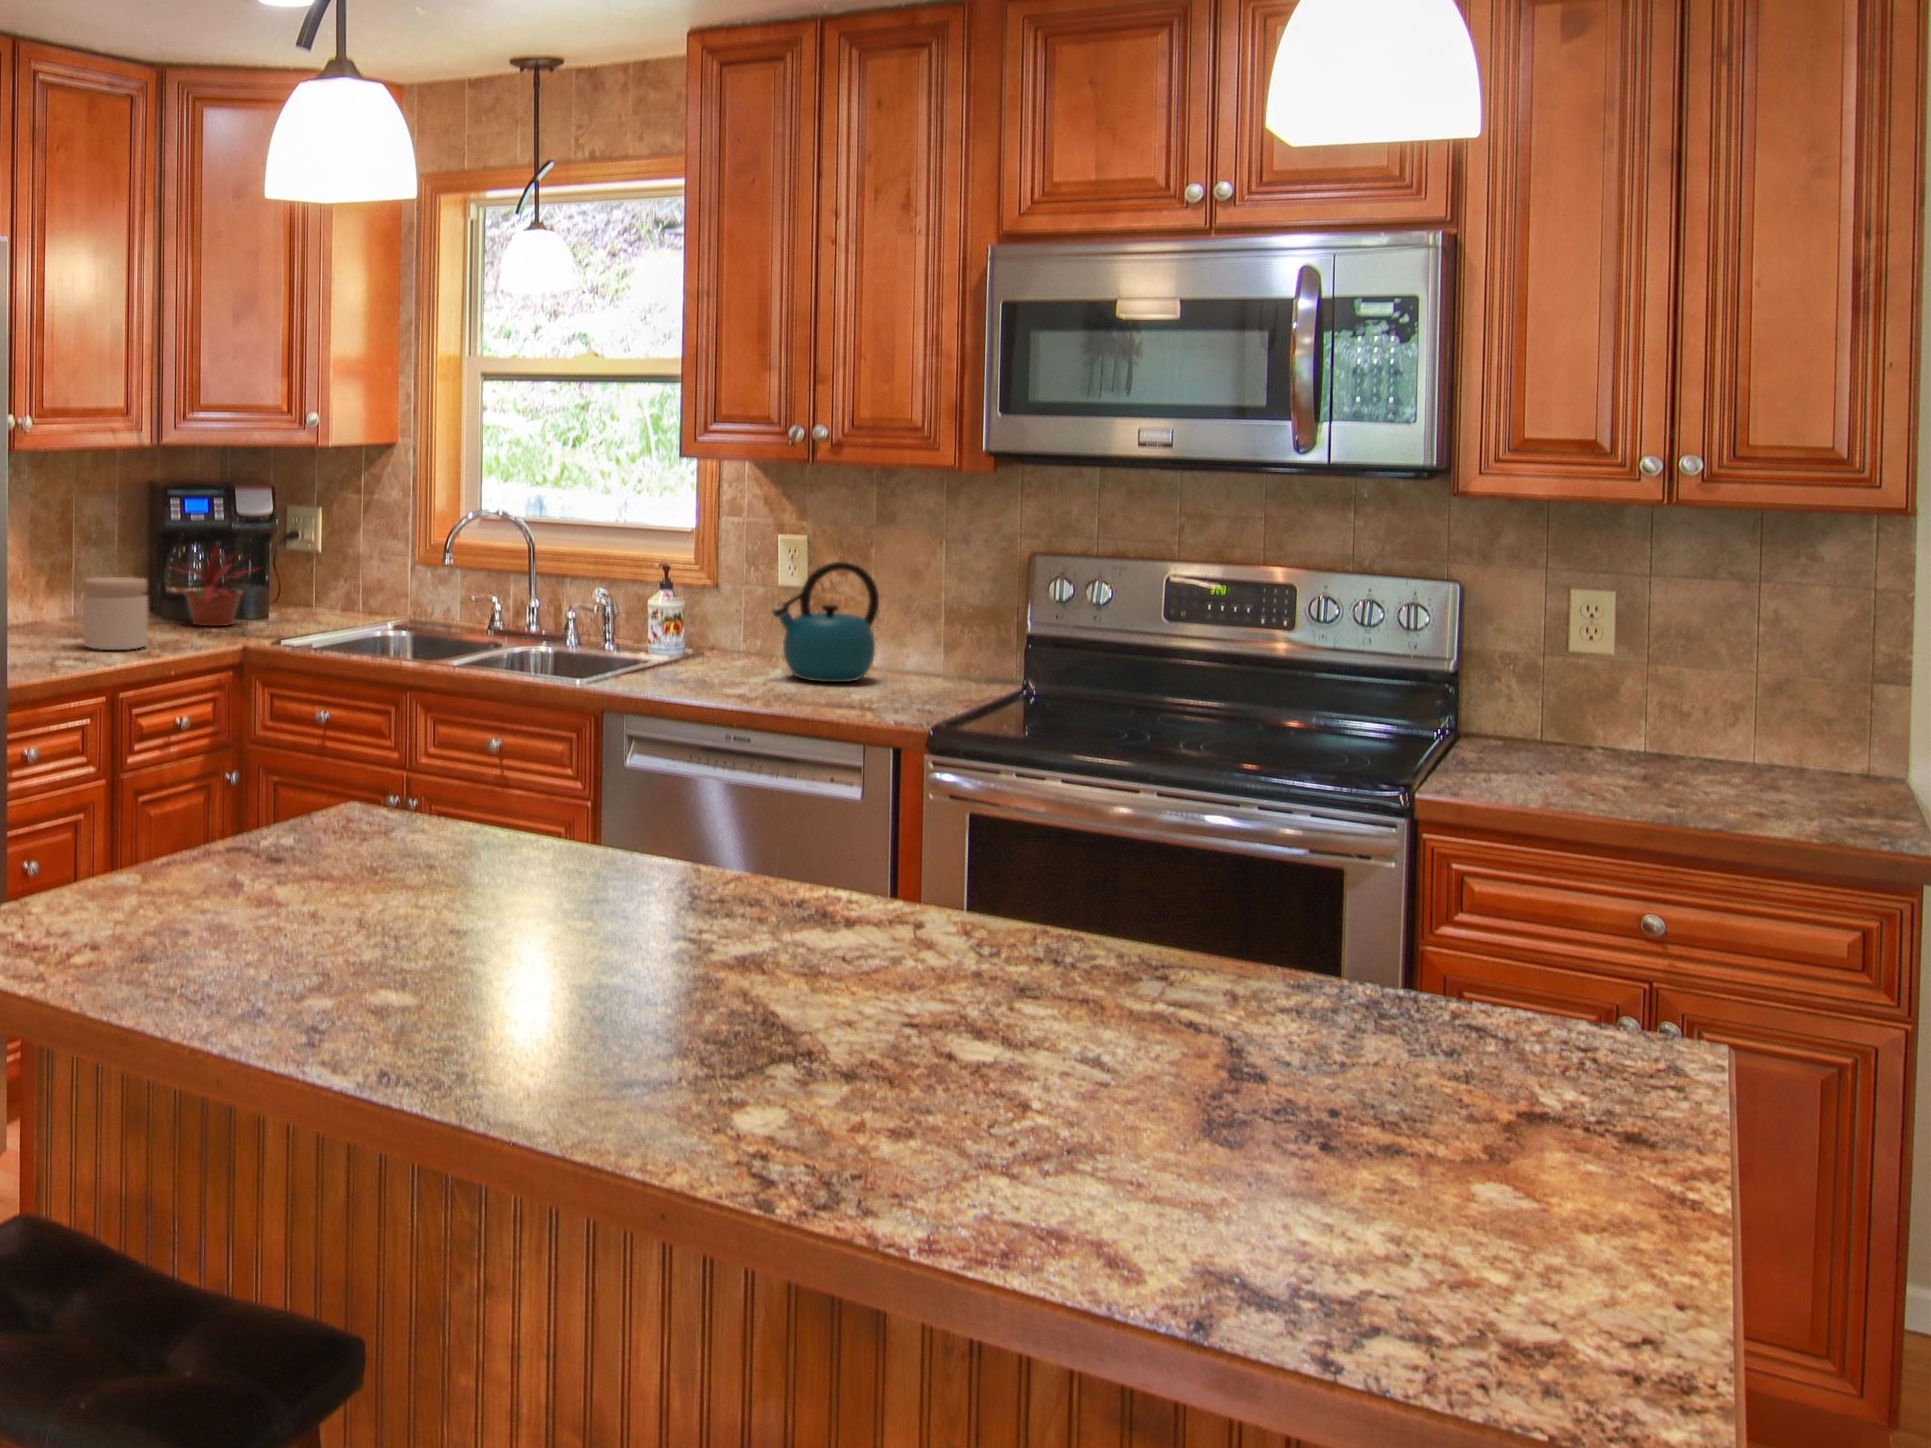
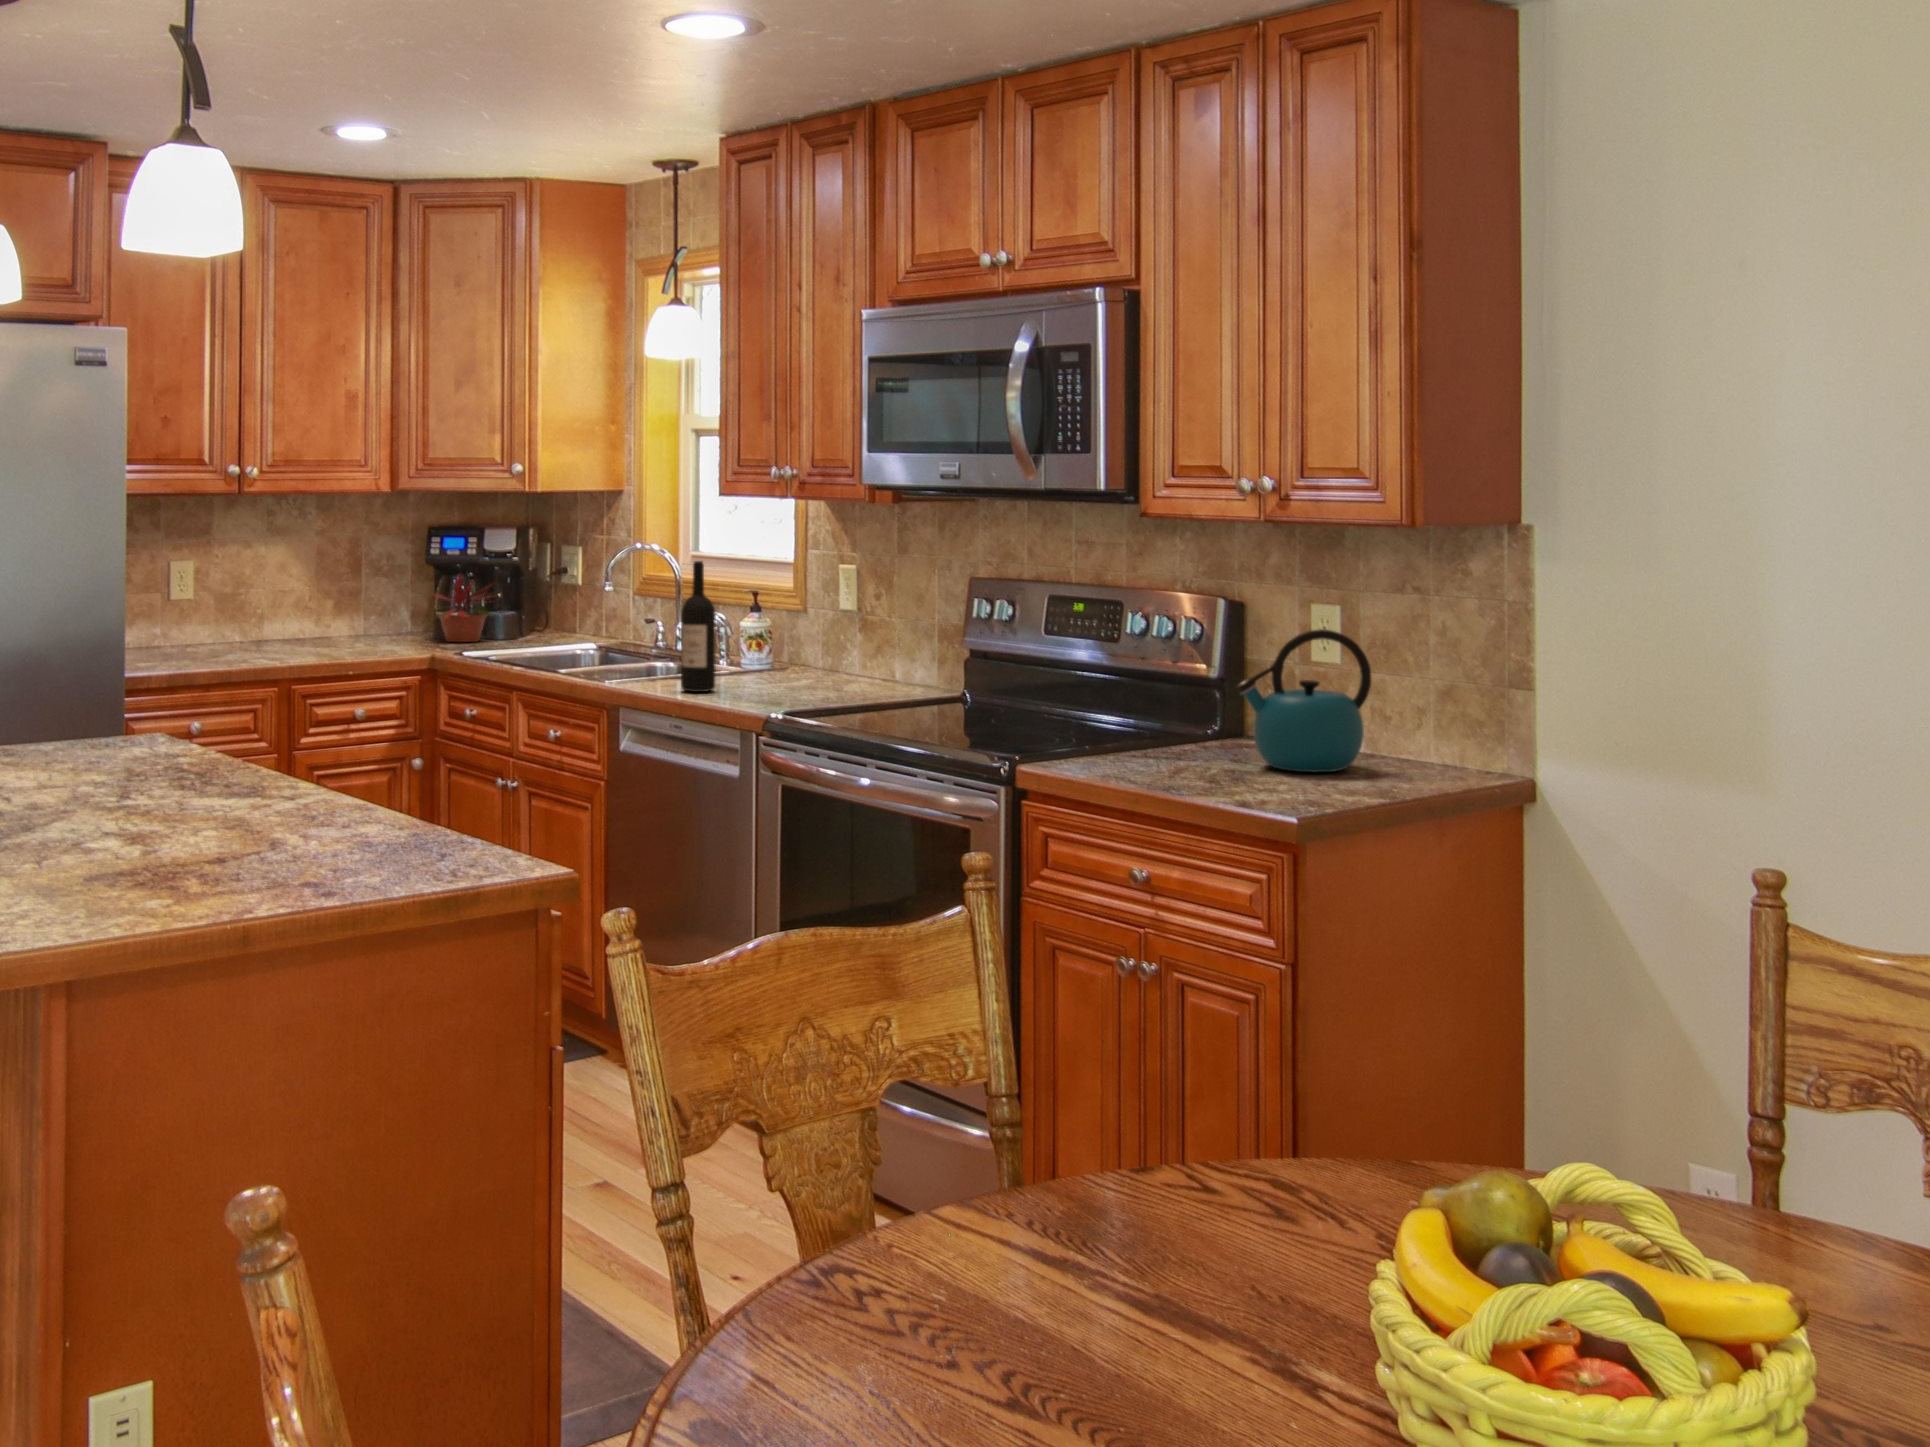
wine bottle: none [703,538,747,693] -> present [681,561,716,692]
kettle: present [772,562,879,682] -> present [1236,629,1372,772]
jar: present [83,577,148,650] -> none [305,598,358,655]

